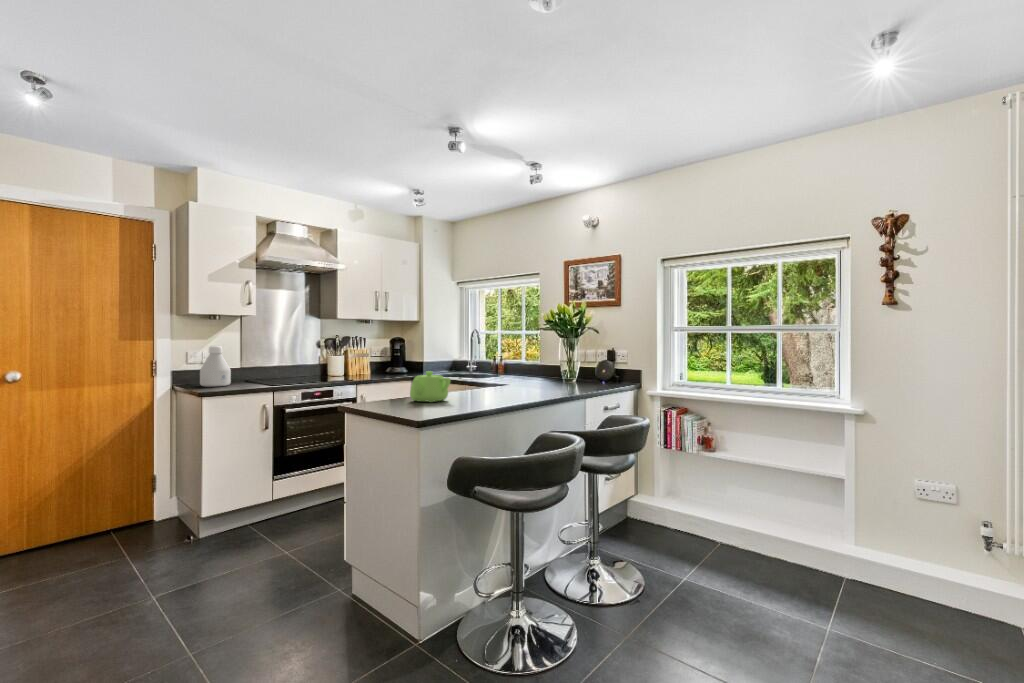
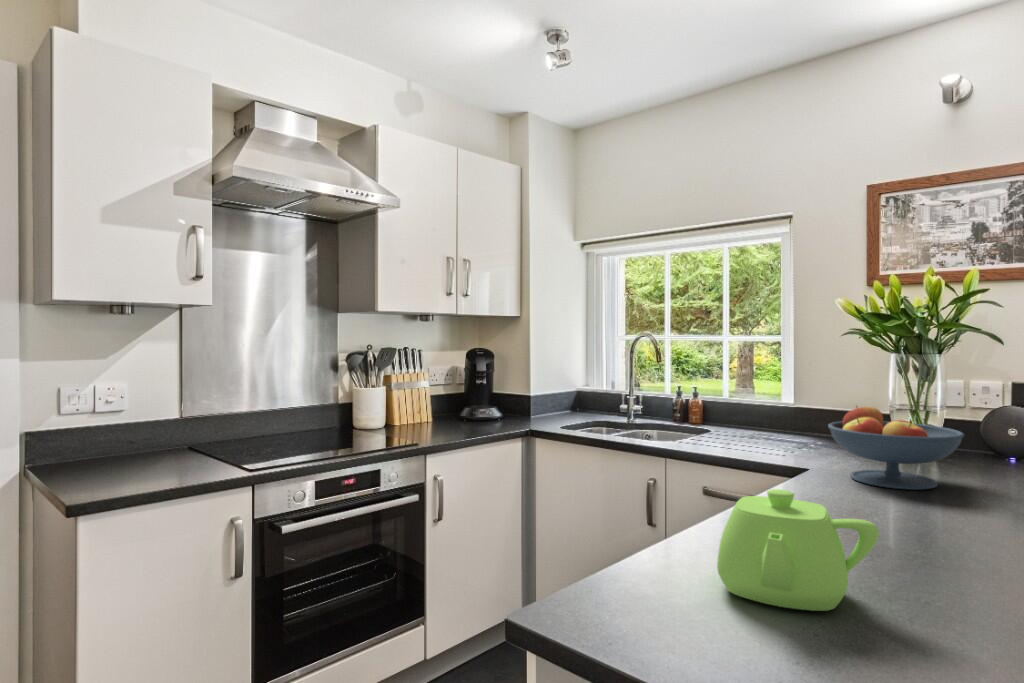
bottle: present [200,345,231,387] -> none [82,375,154,475]
fruit bowl: none [513,358,558,388] -> present [828,406,964,490]

